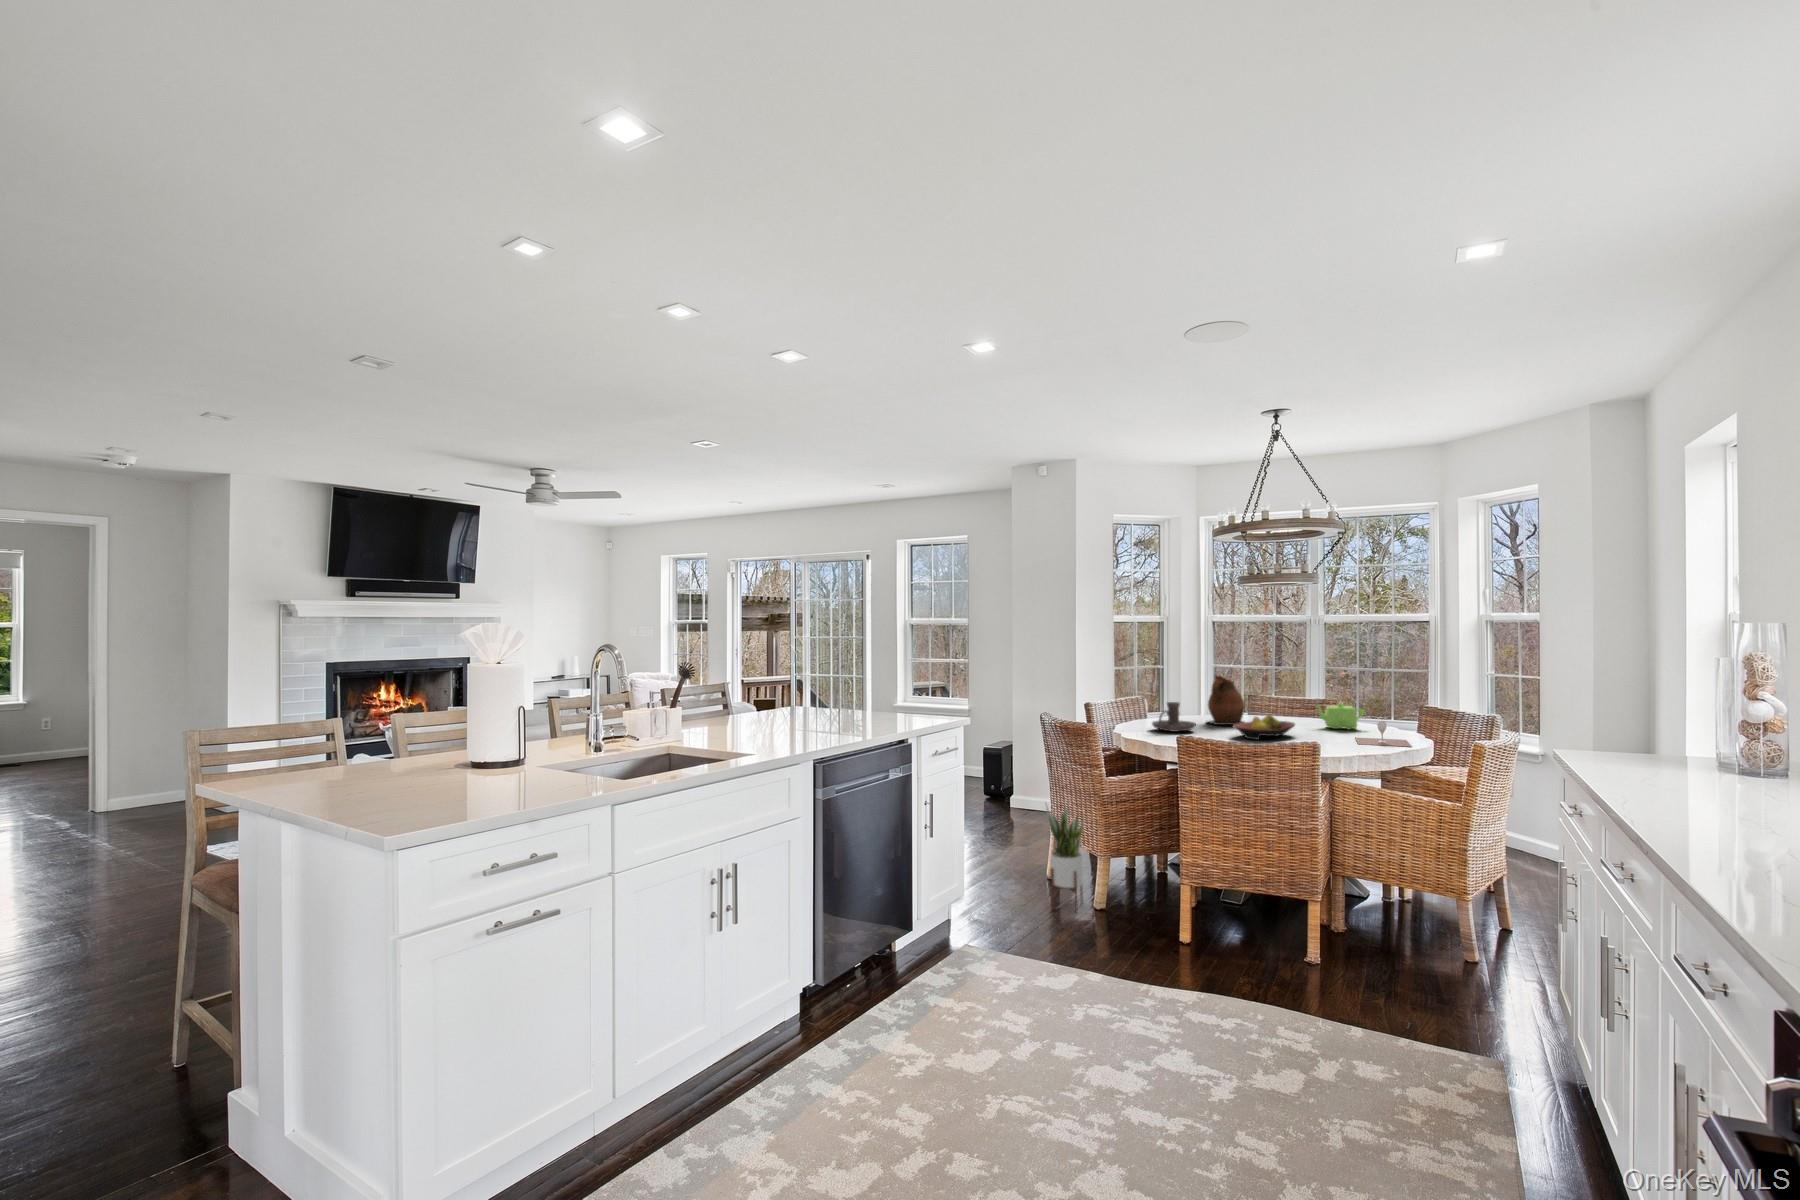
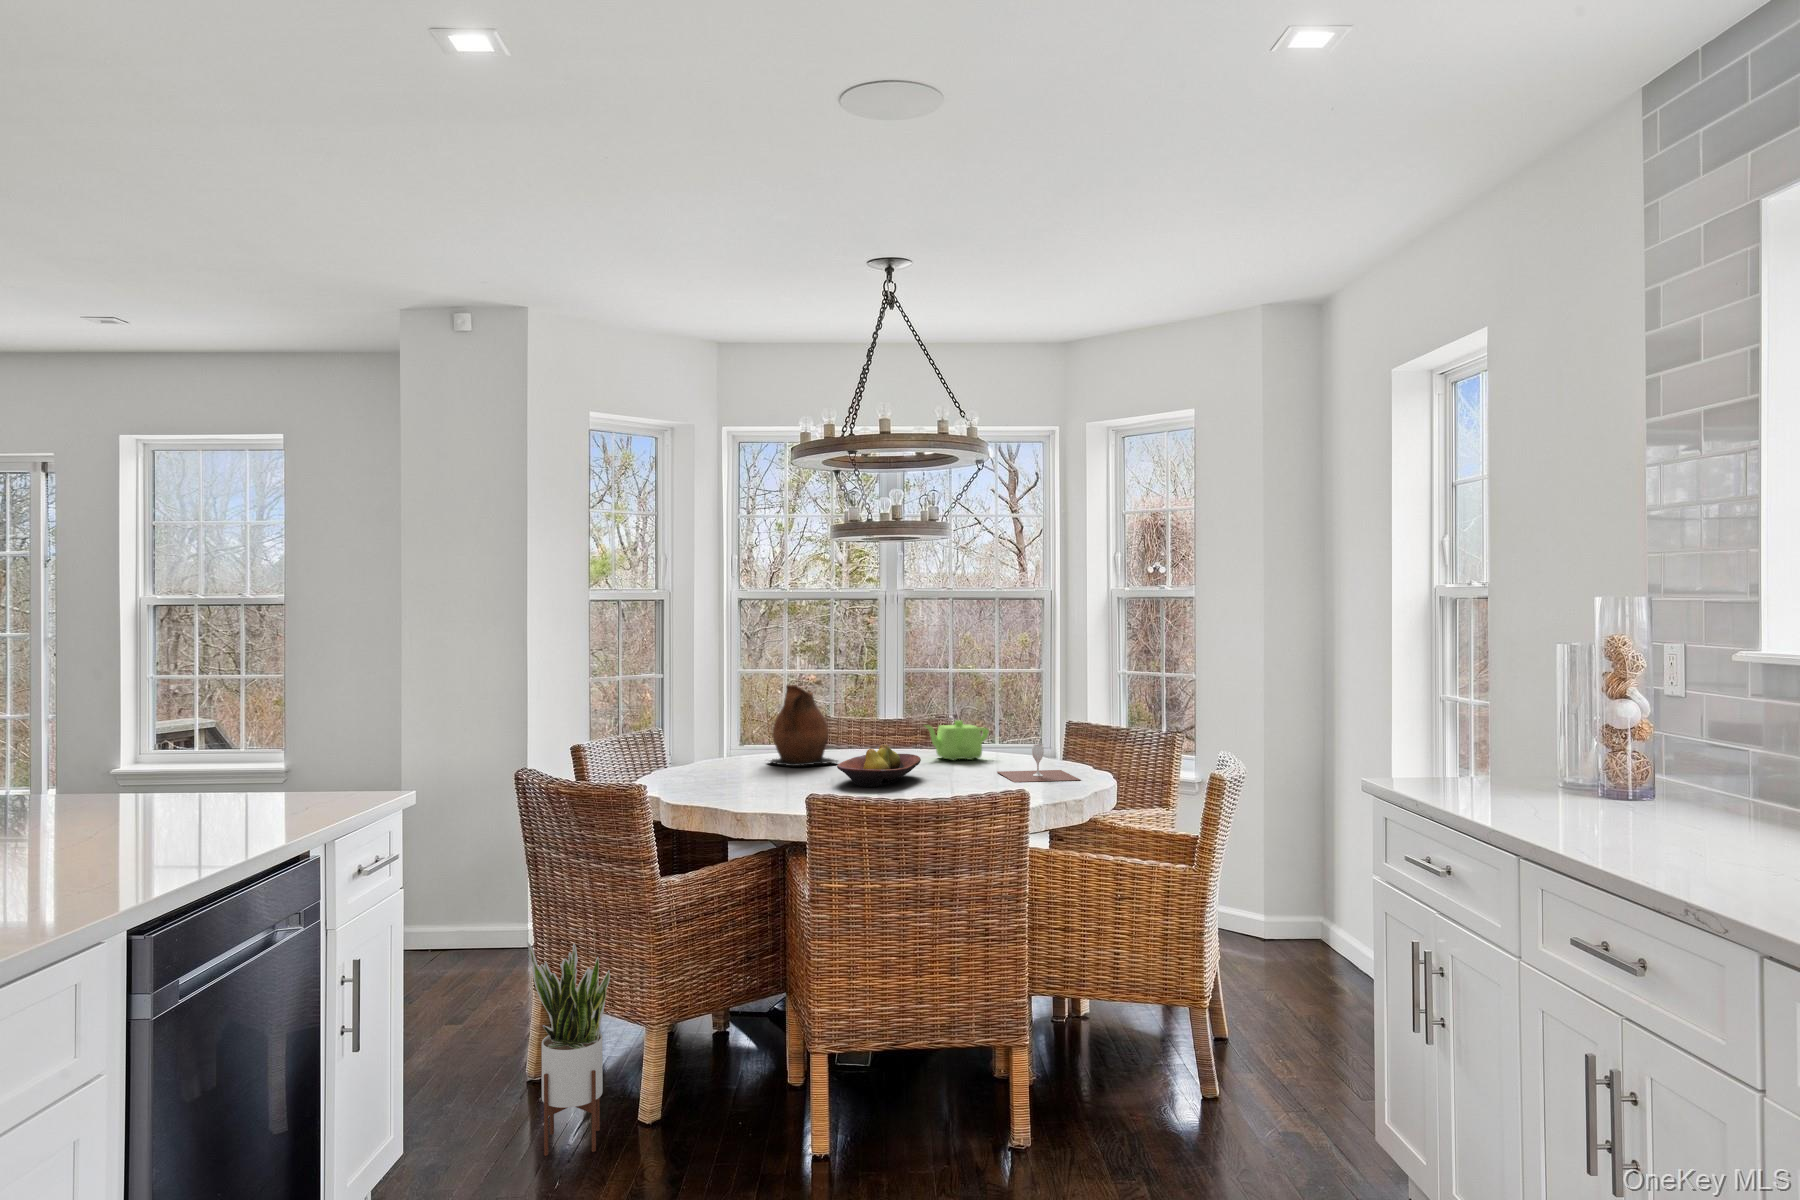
candle holder: present [1152,702,1196,732] -> none [699,732,773,783]

